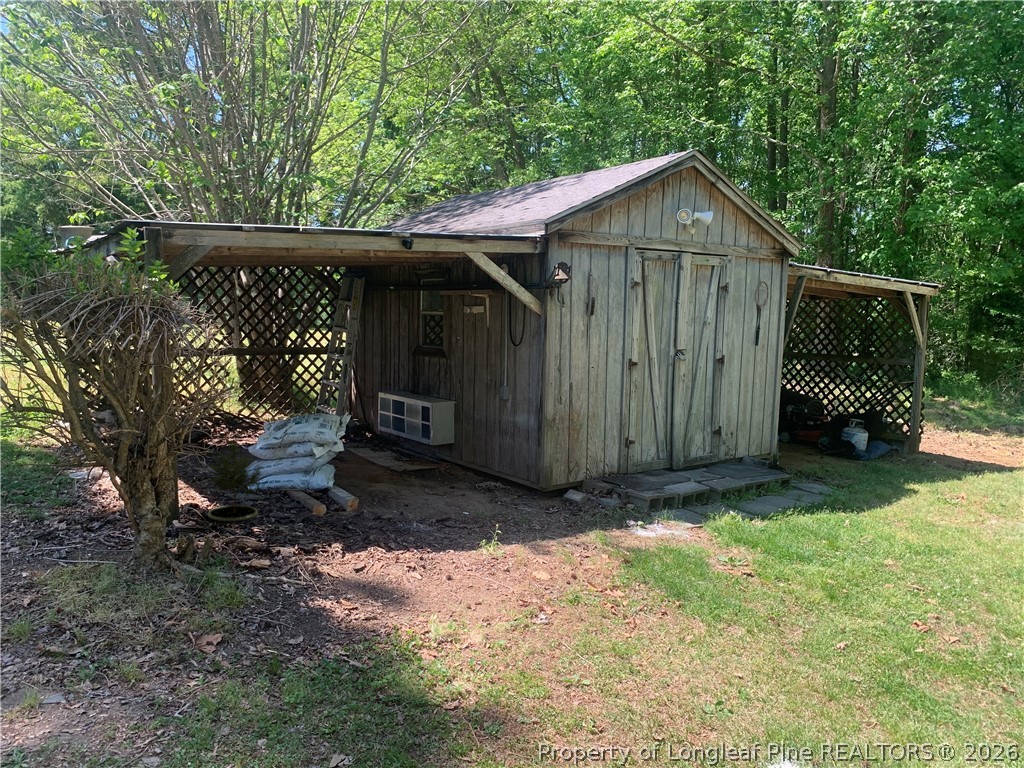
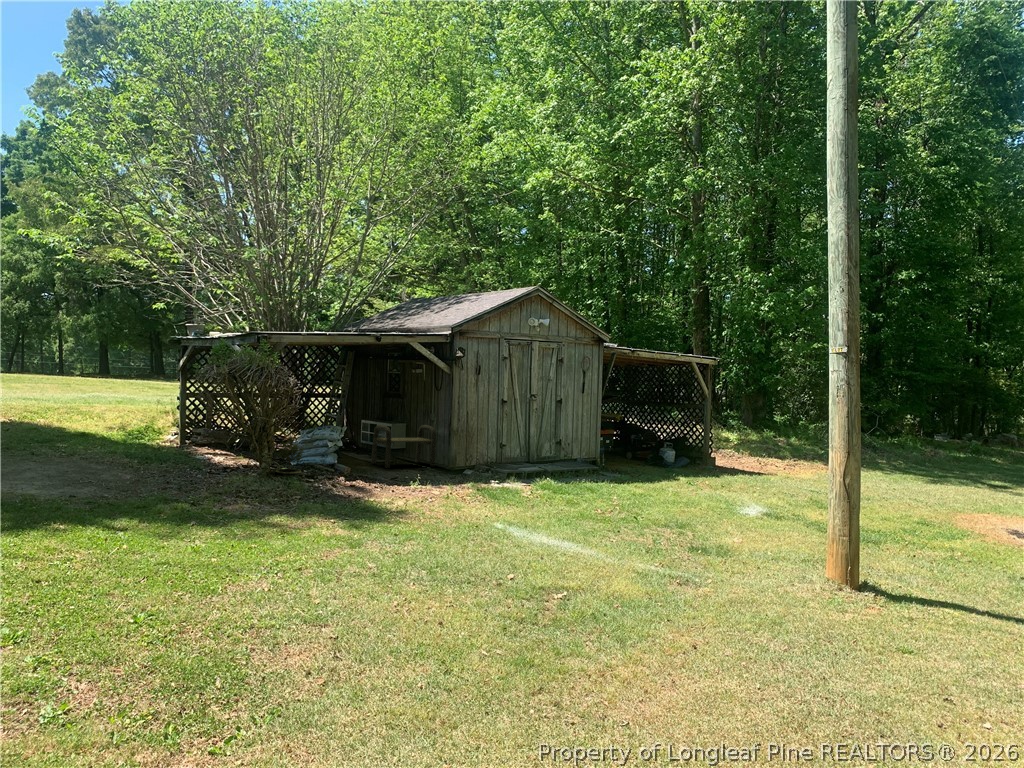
bench: none [396,406,512,493] -> present [371,425,436,468]

